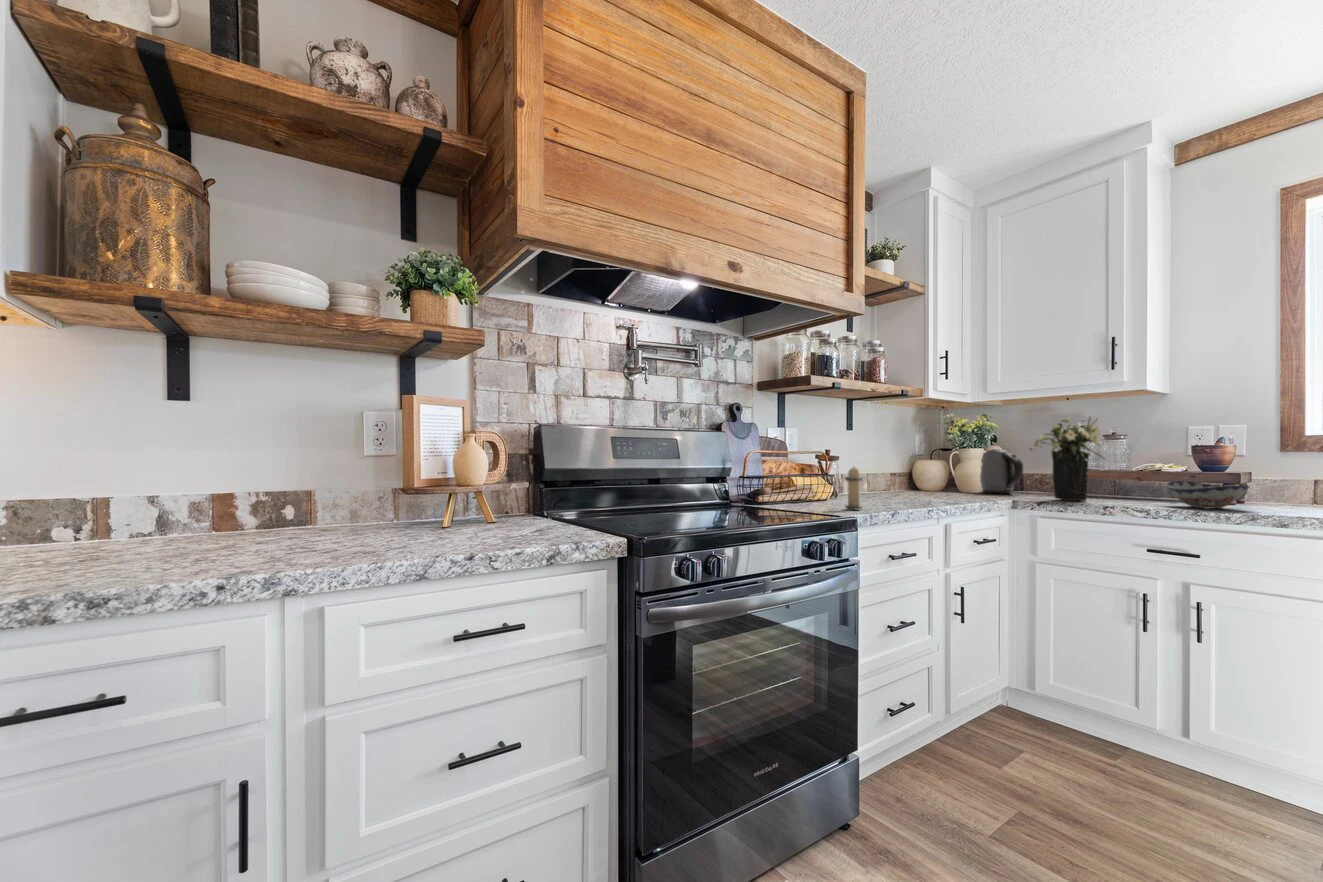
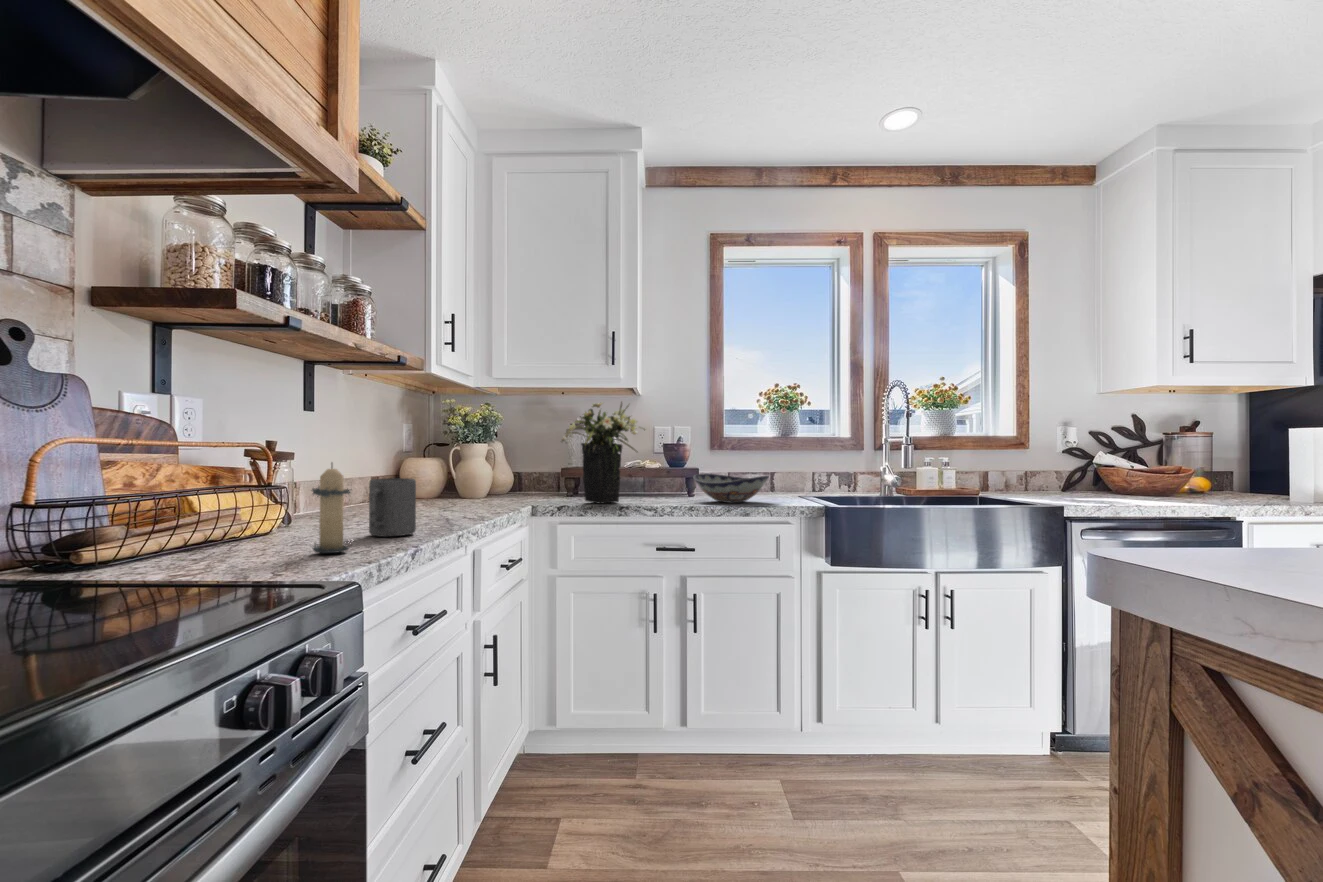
kettle: present [980,449,1023,494] -> none [490,443,542,500]
mug: none [875,474,902,506] -> present [369,478,416,537]

